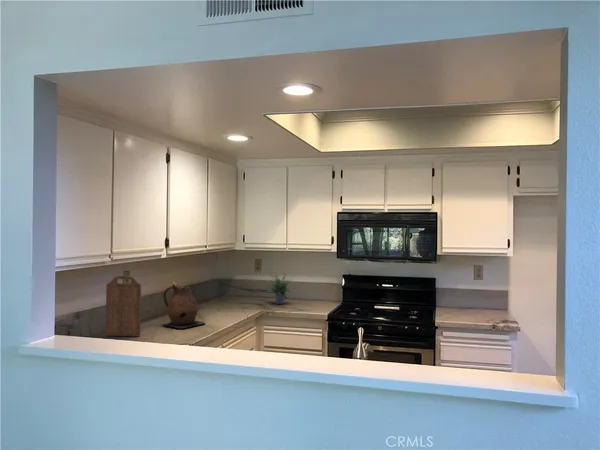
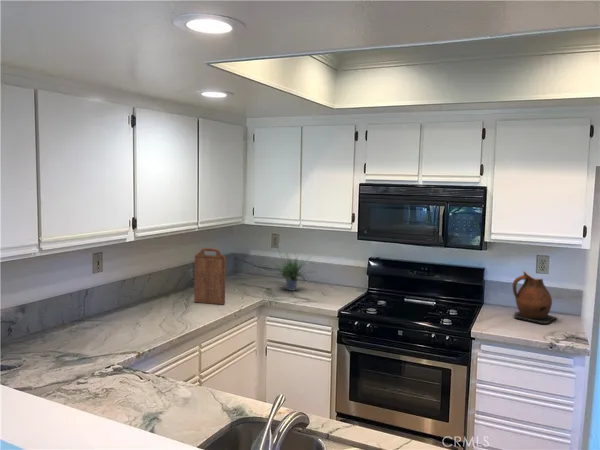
cutting board: present [105,276,141,336] -> present [194,248,226,304]
ceramic pitcher: present [163,282,205,328] -> present [513,271,556,323]

